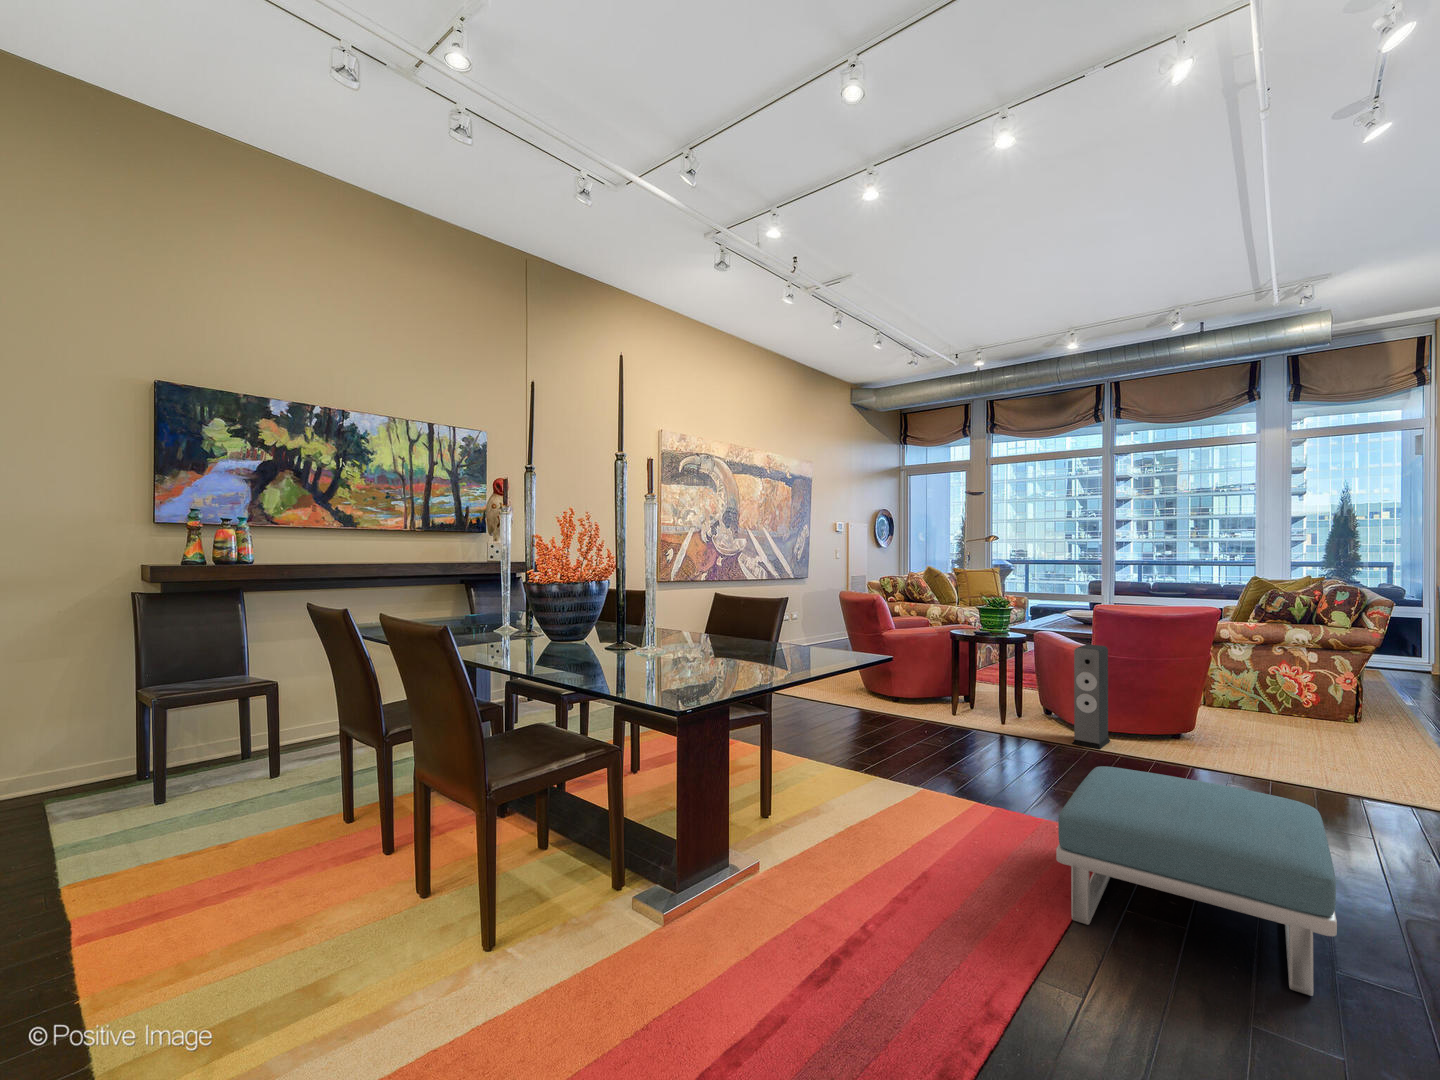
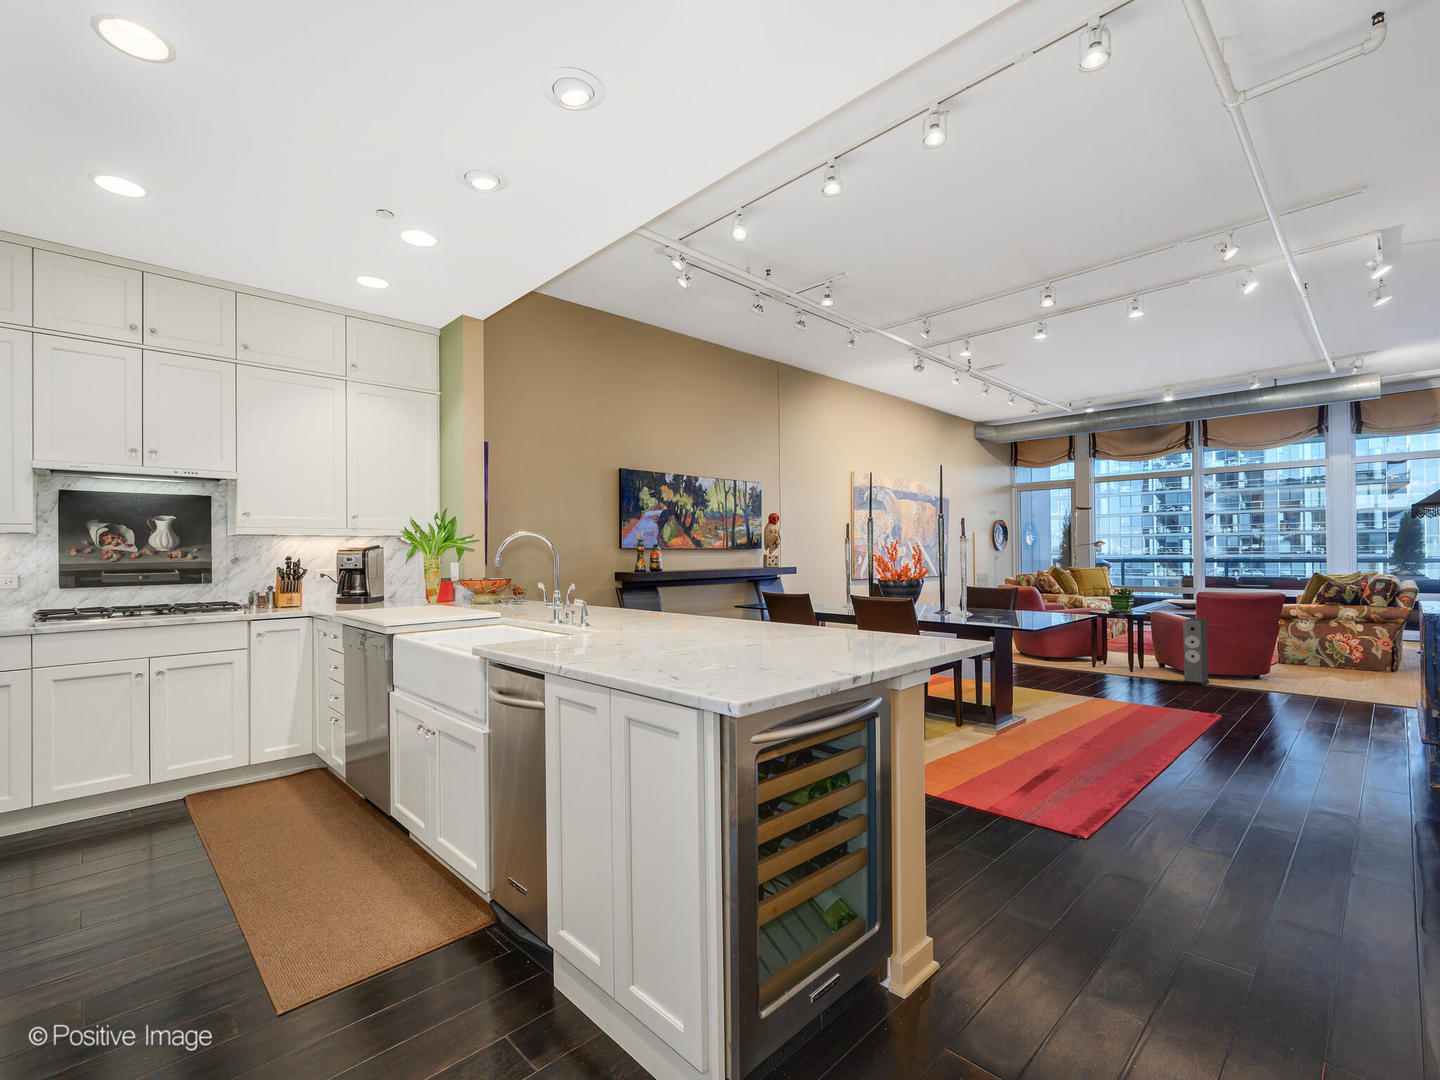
footstool: present [1056,766,1337,996] -> none [1188,677,1332,762]

